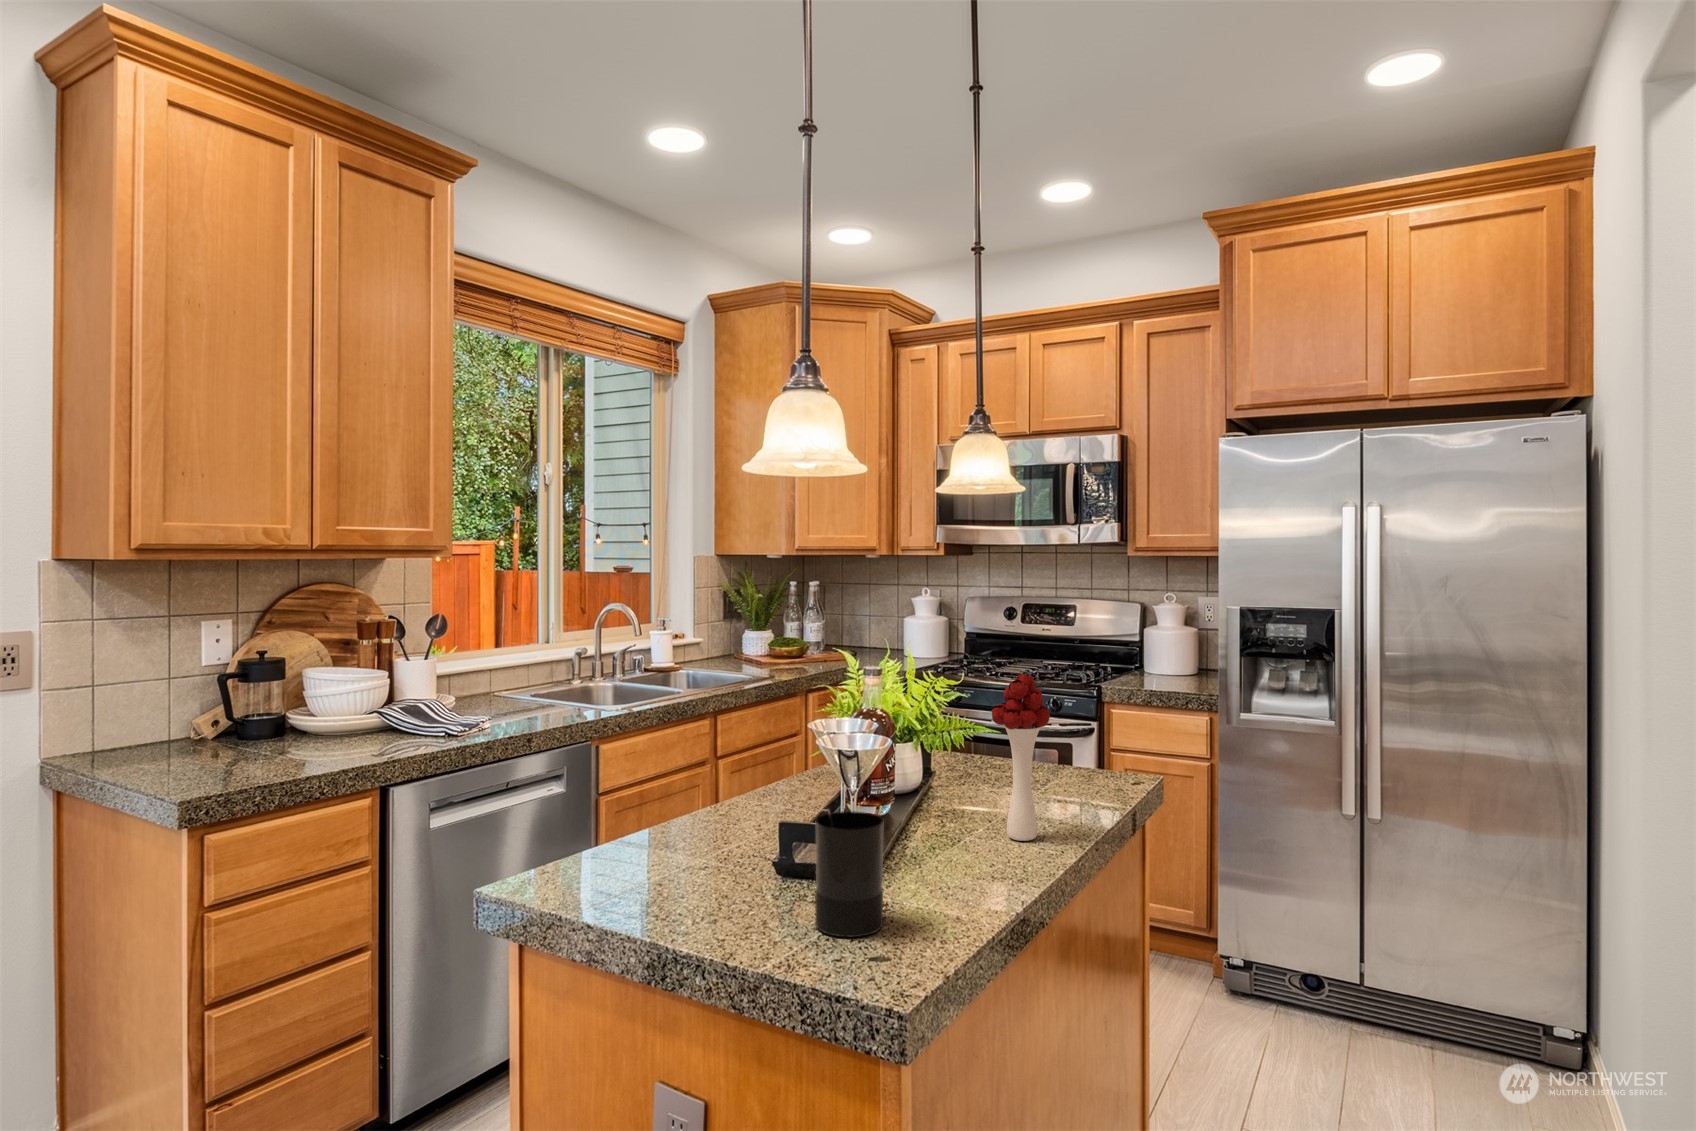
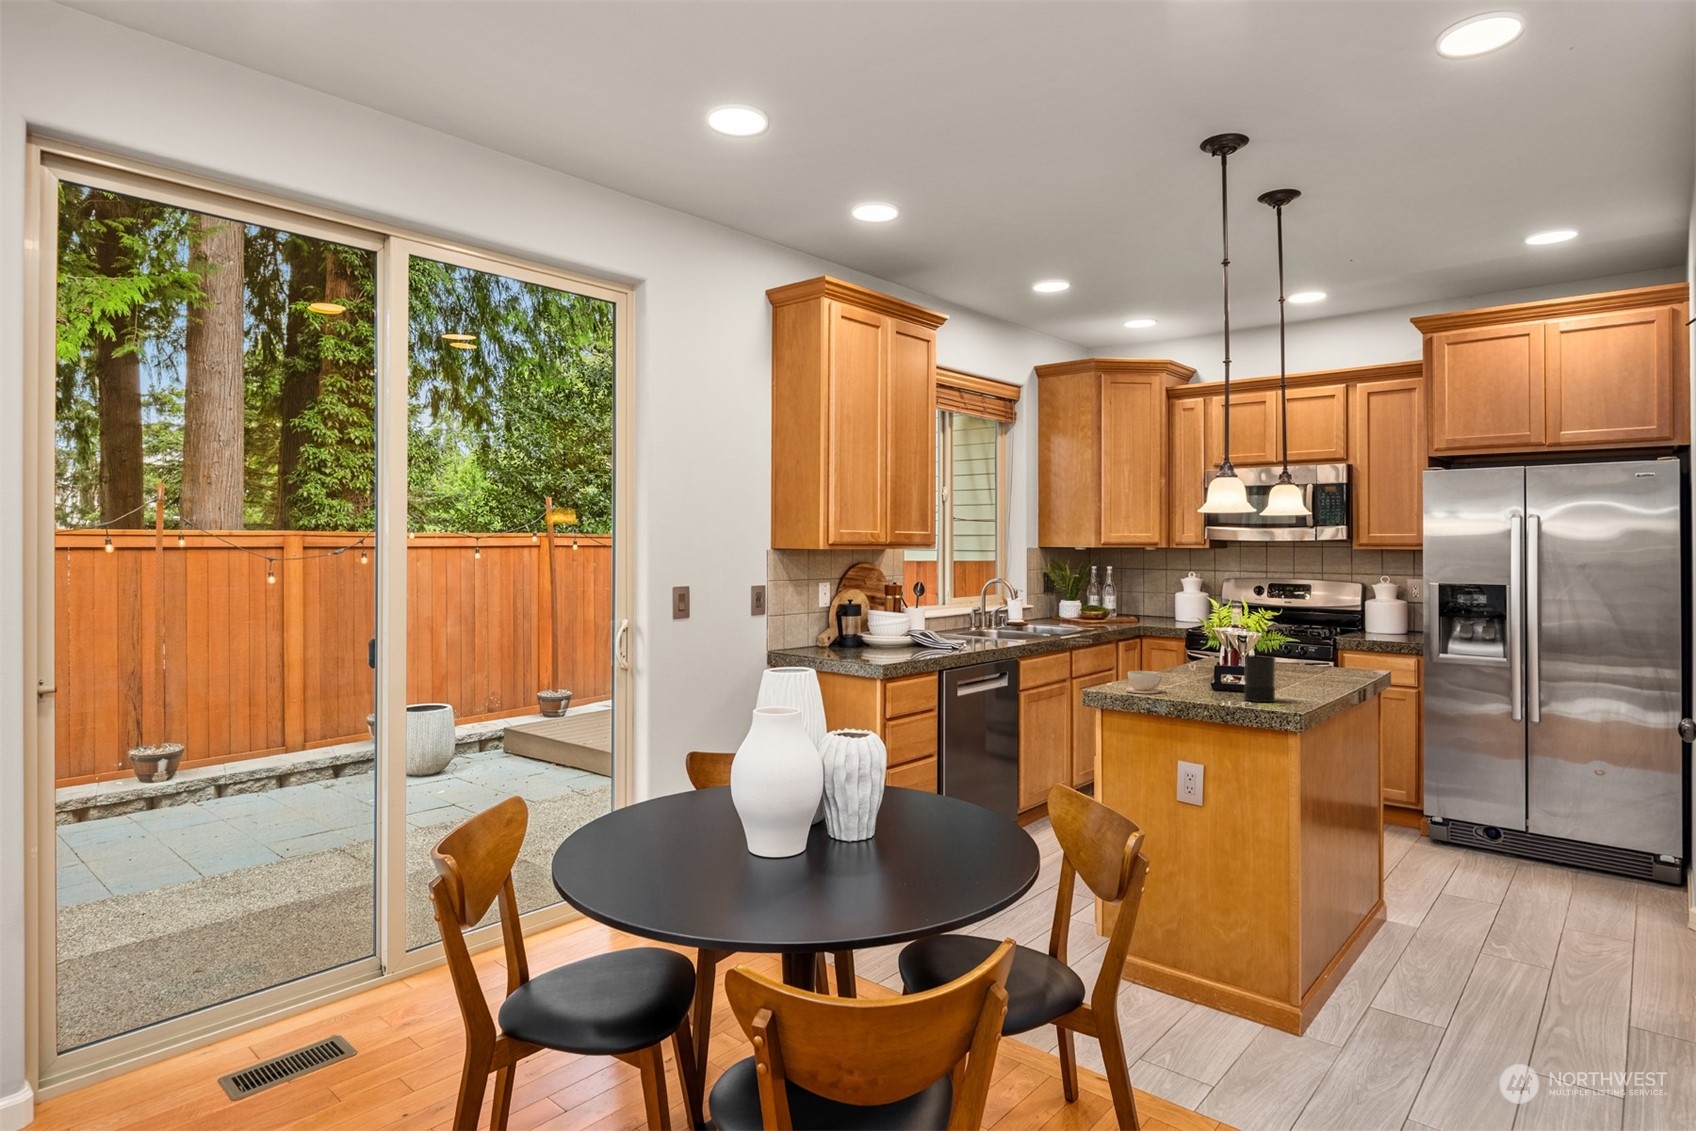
flower bouquet: present [992,674,1050,841] -> none [1306,605,1336,687]
coffee cup: none [587,831,670,895] -> present [1126,671,1163,694]

